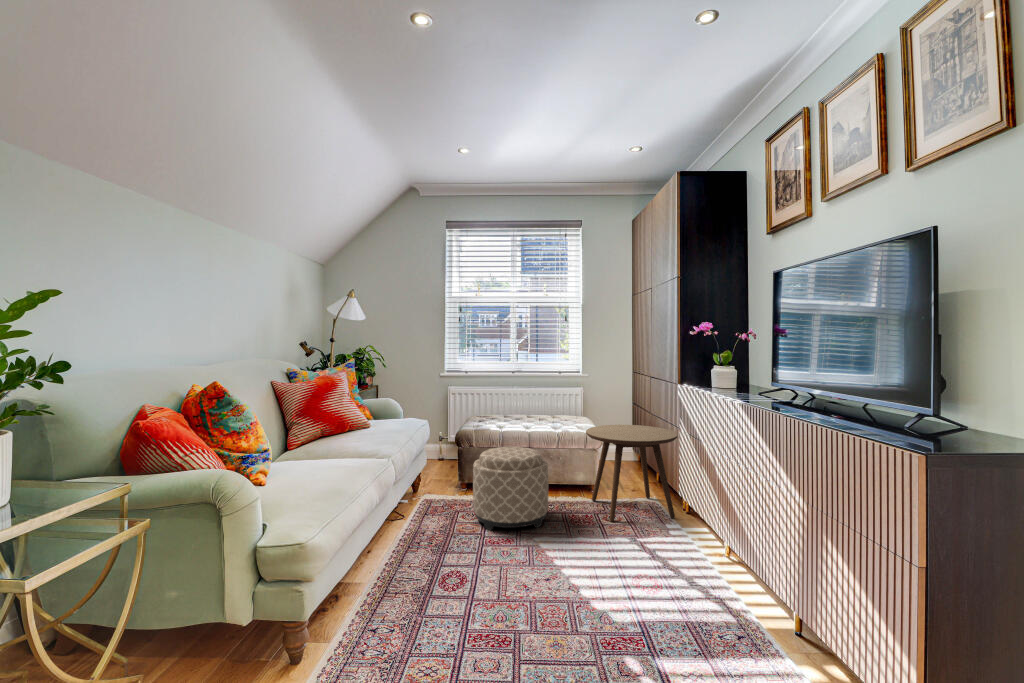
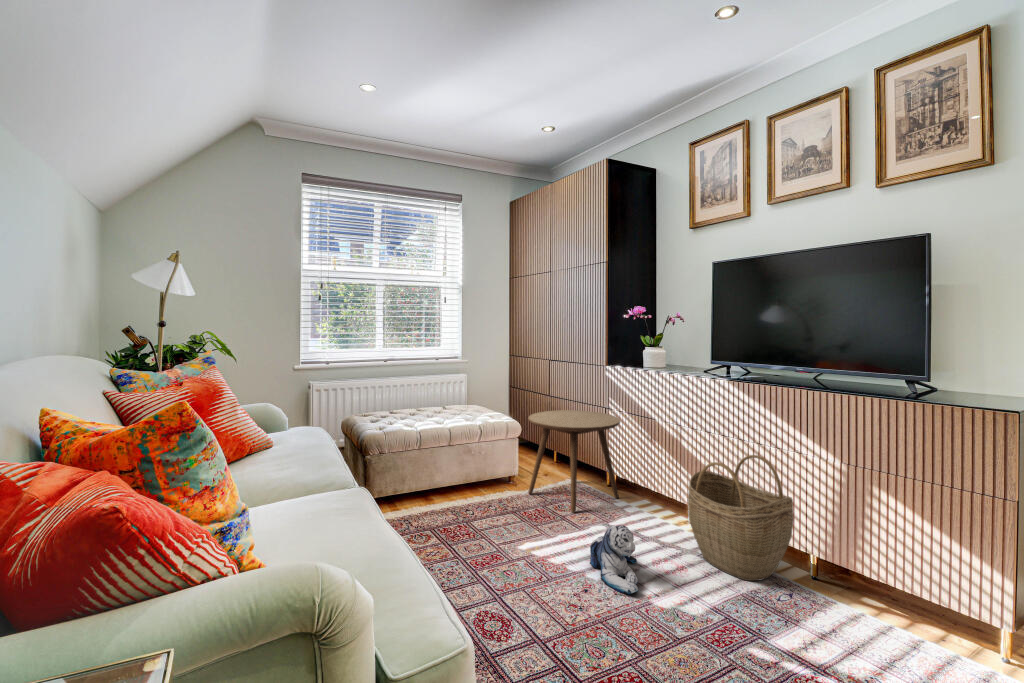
ottoman: present [473,447,548,530] -> none [431,447,519,552]
woven basket: none [668,480,761,611] -> present [688,455,794,581]
plush toy: none [561,525,610,585] -> present [590,526,638,594]

